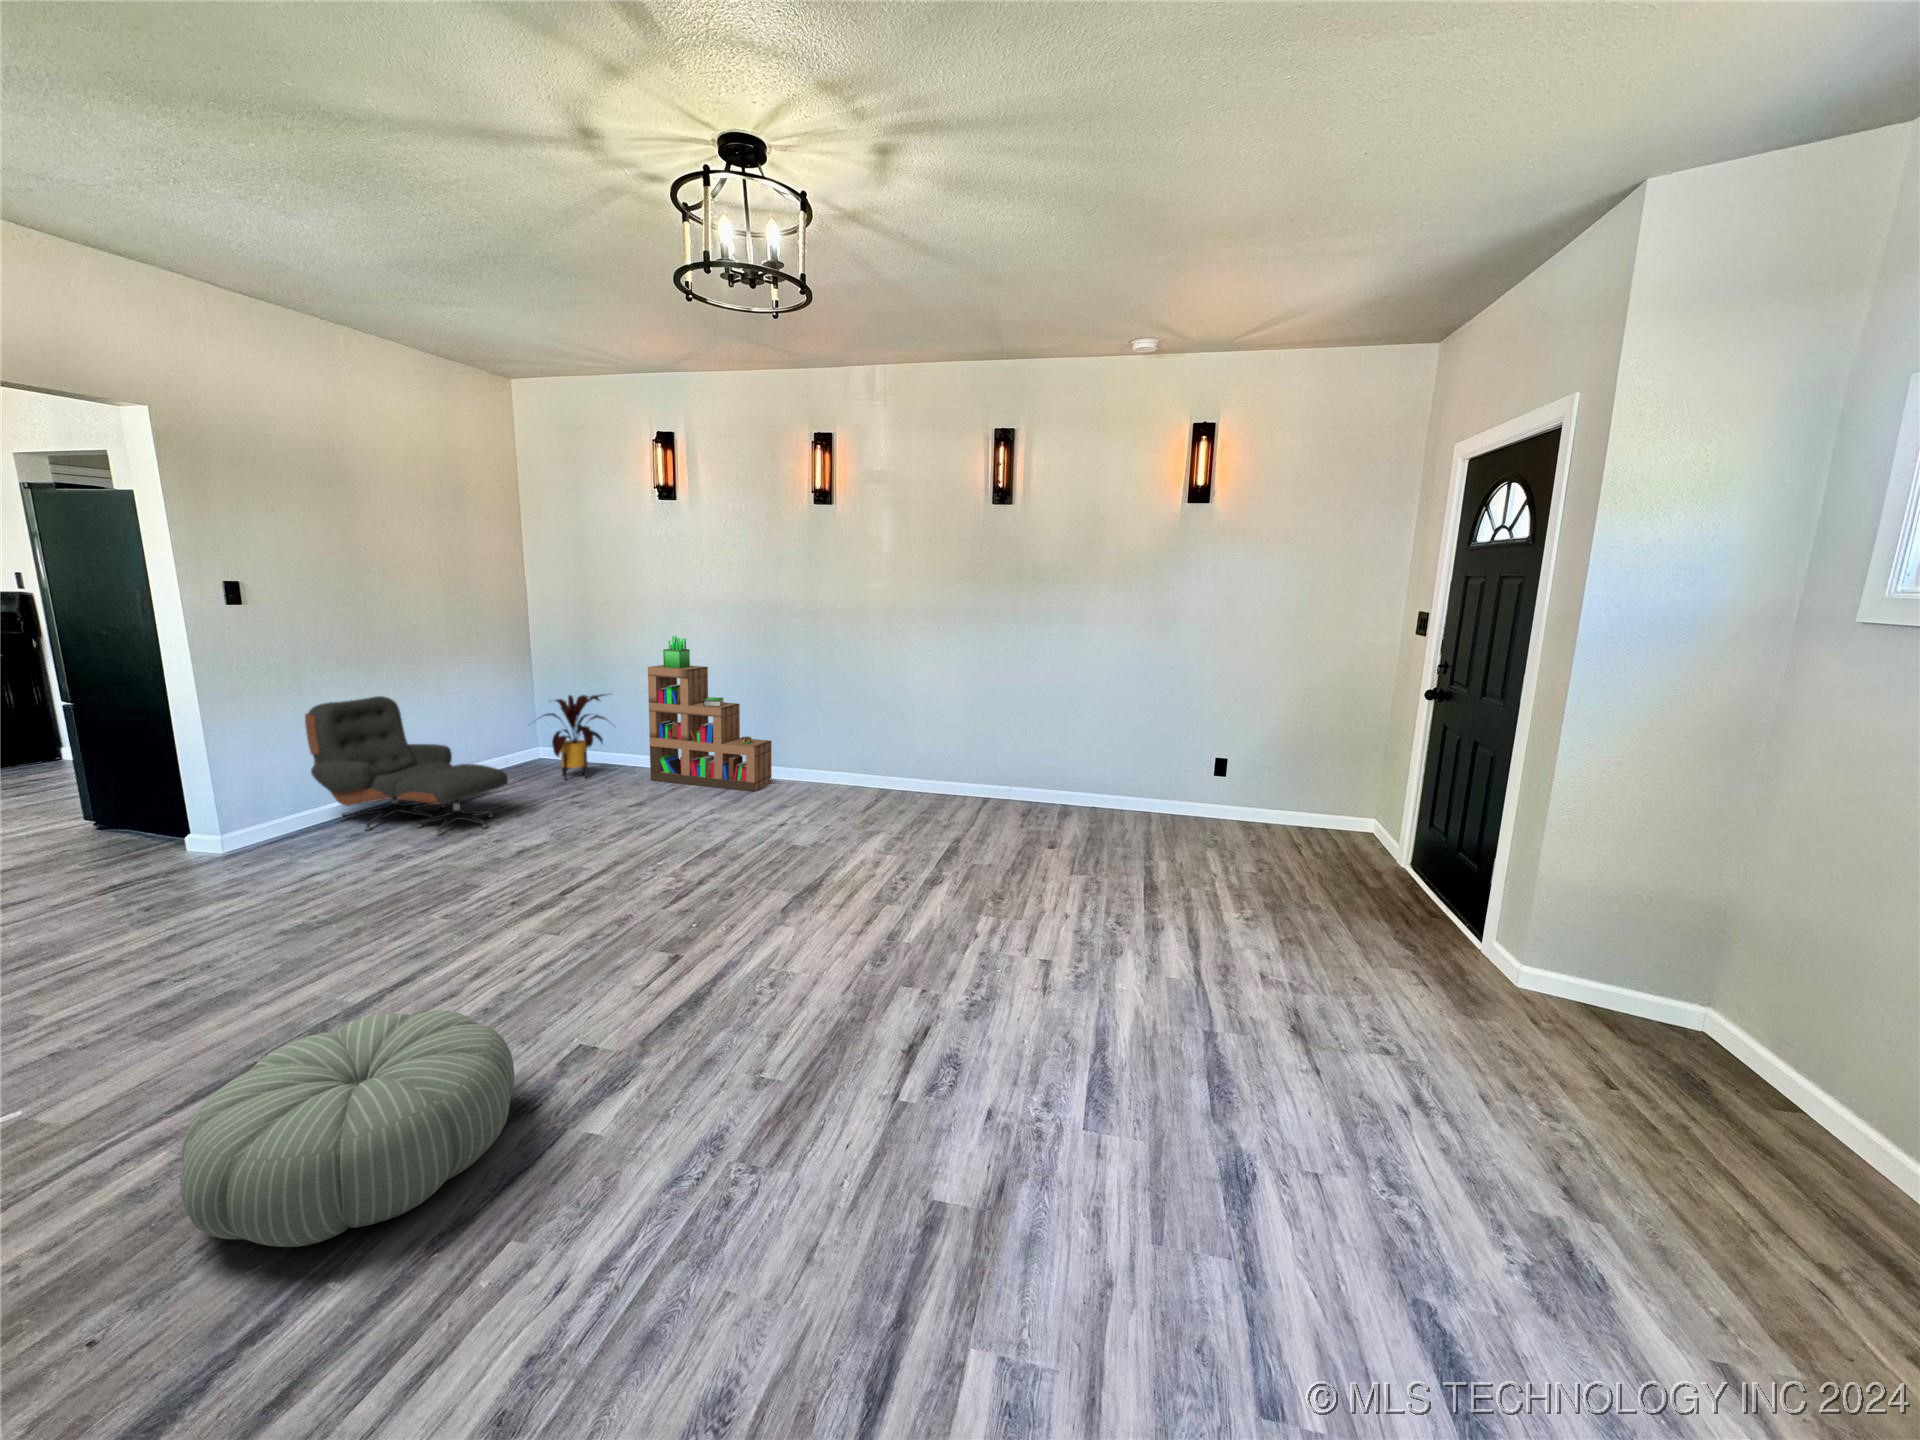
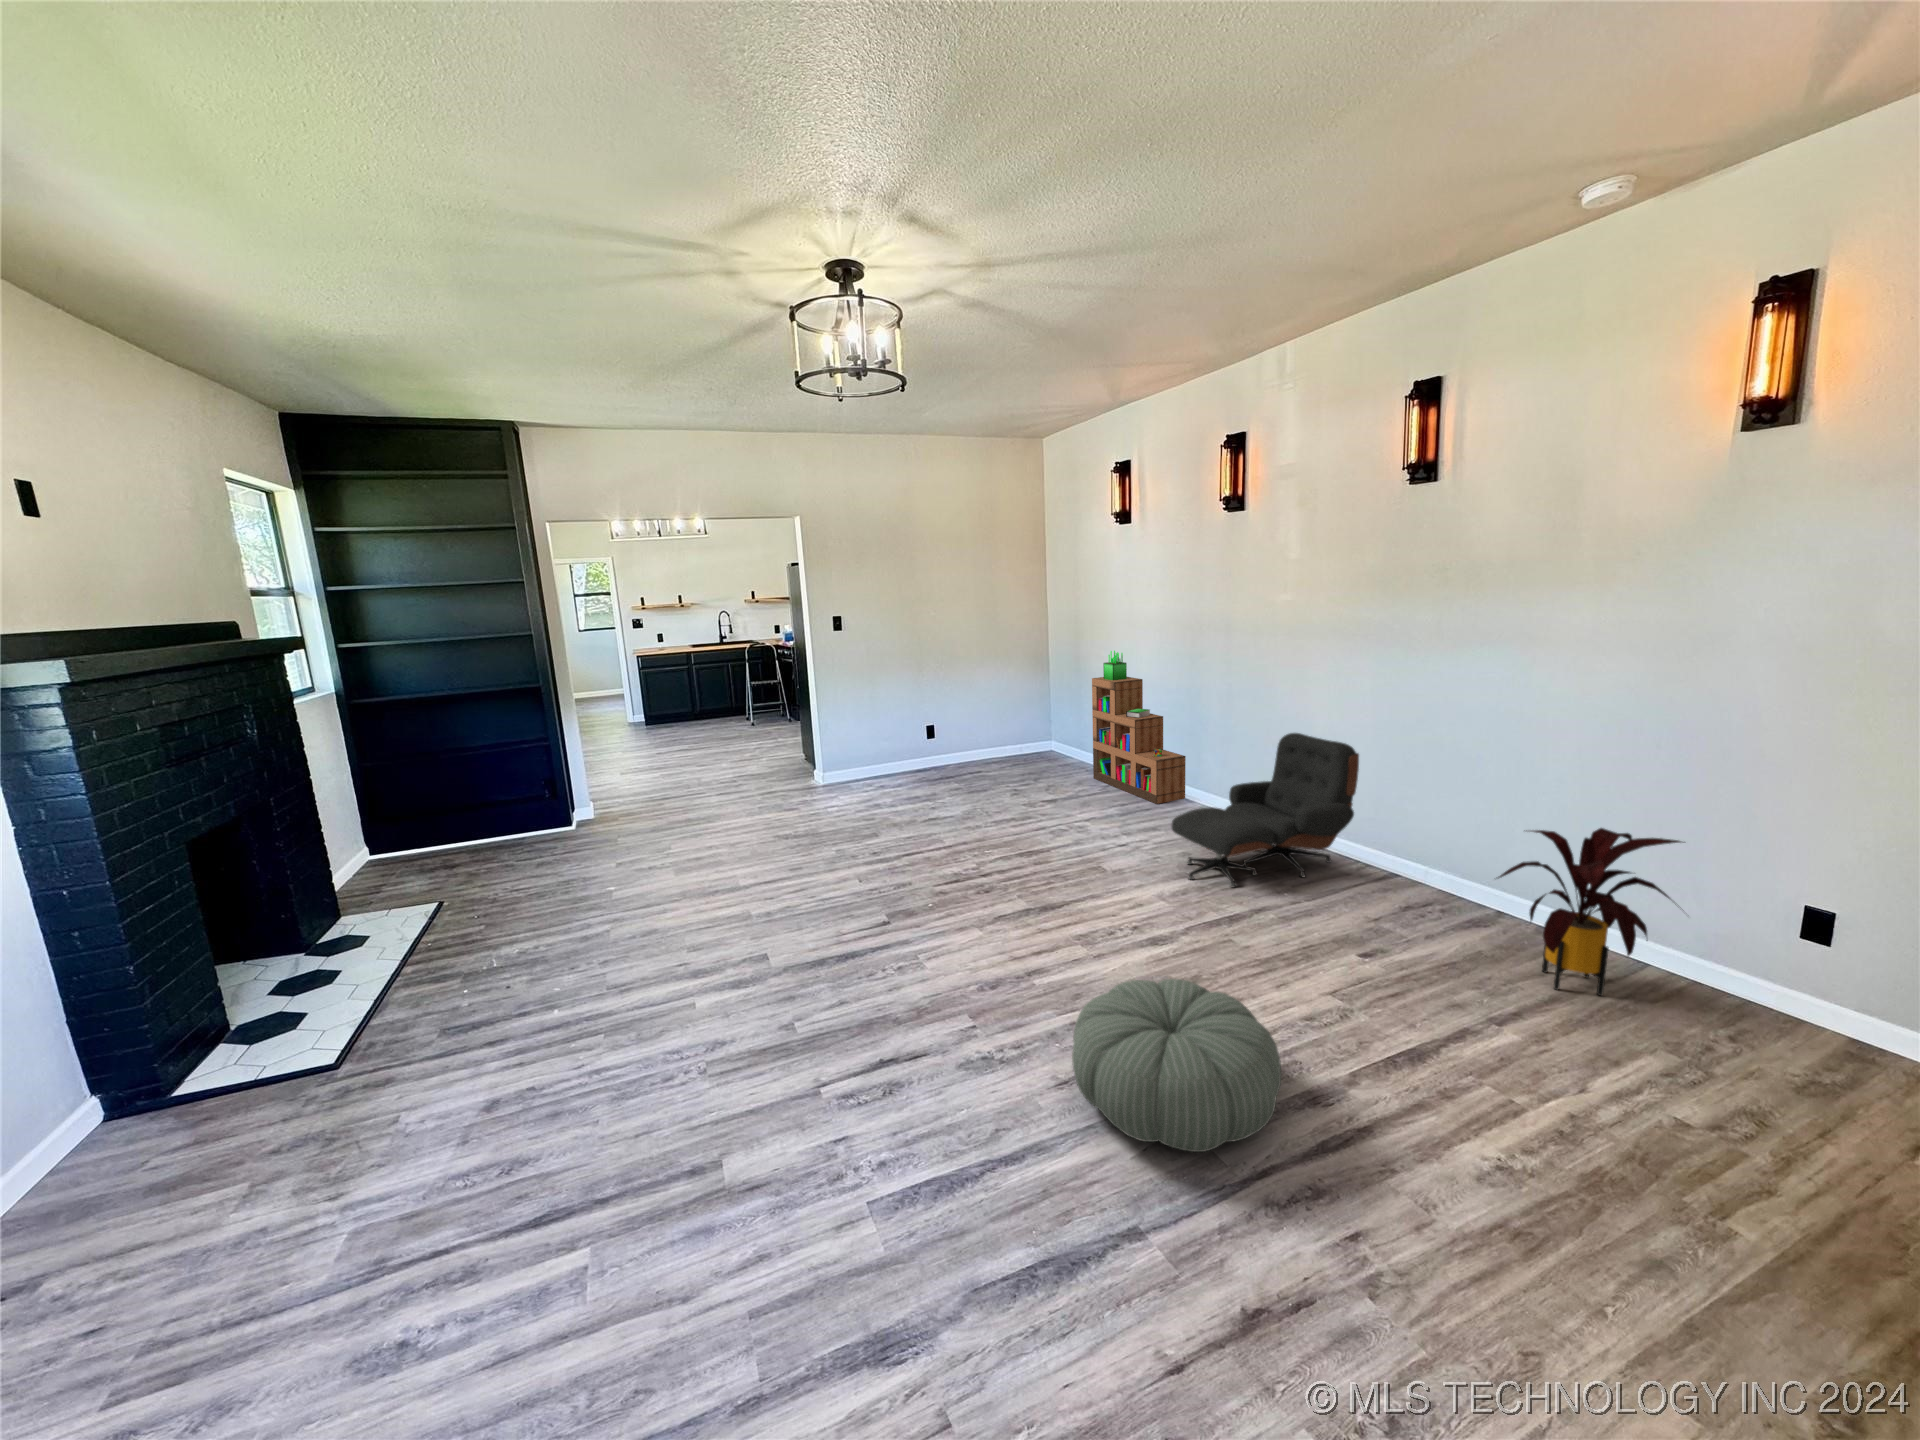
house plant: present [537,694,605,779] -> present [1499,828,1684,996]
lounge chair: present [305,696,508,835] -> present [1172,733,1359,887]
pouf: present [180,1010,515,1247] -> present [1072,979,1281,1152]

